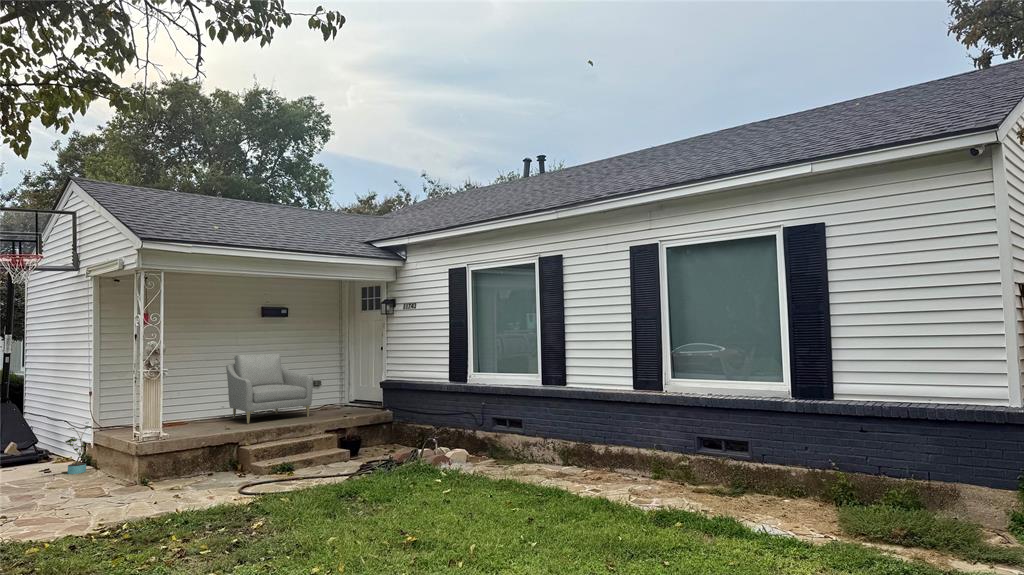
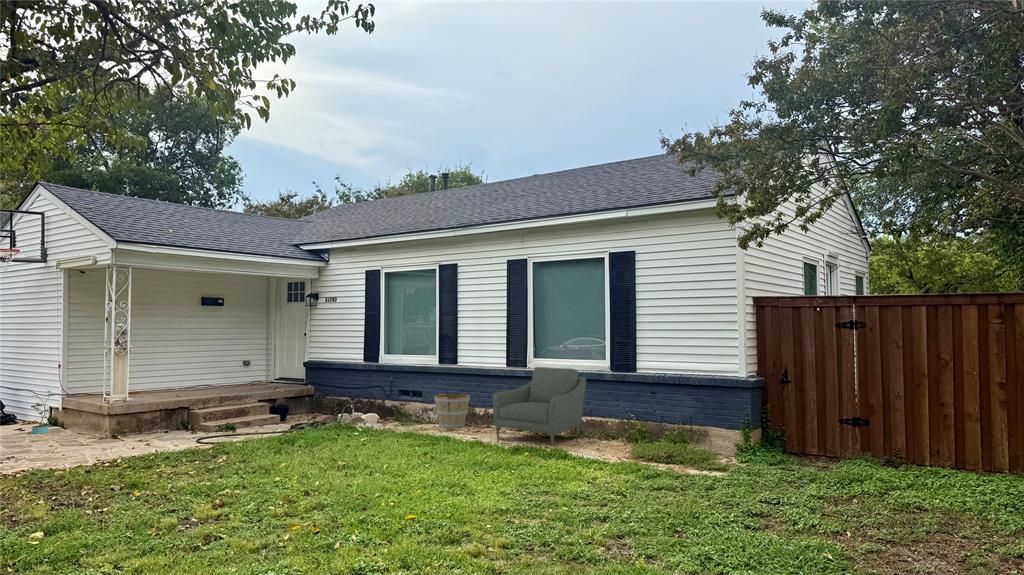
chair: present [226,354,313,424] -> present [493,367,586,446]
wooden bucket: none [537,425,585,473] -> present [434,394,470,428]

